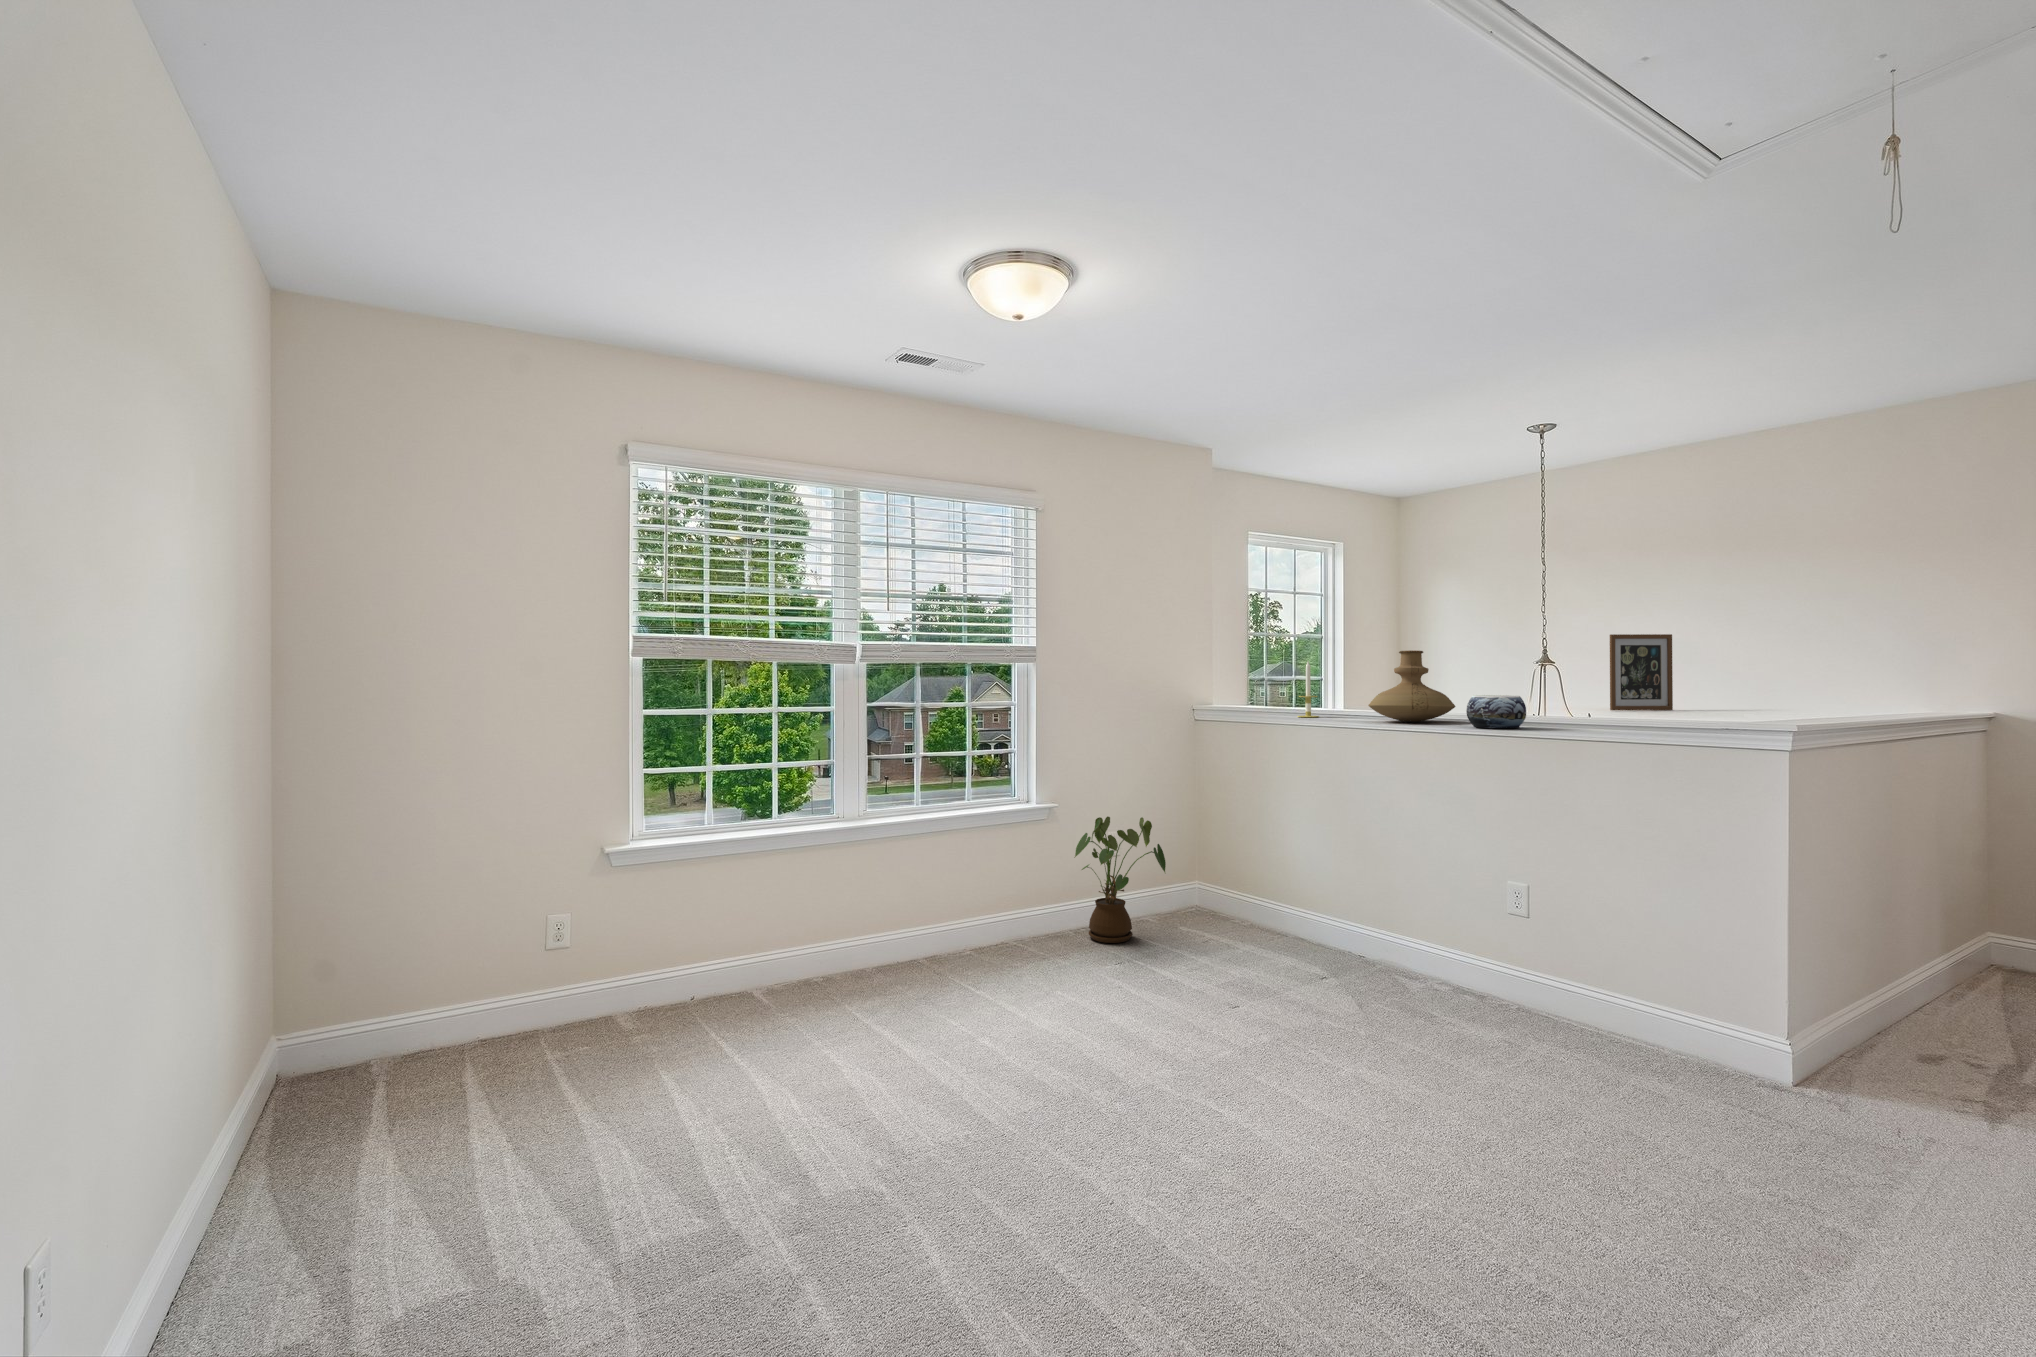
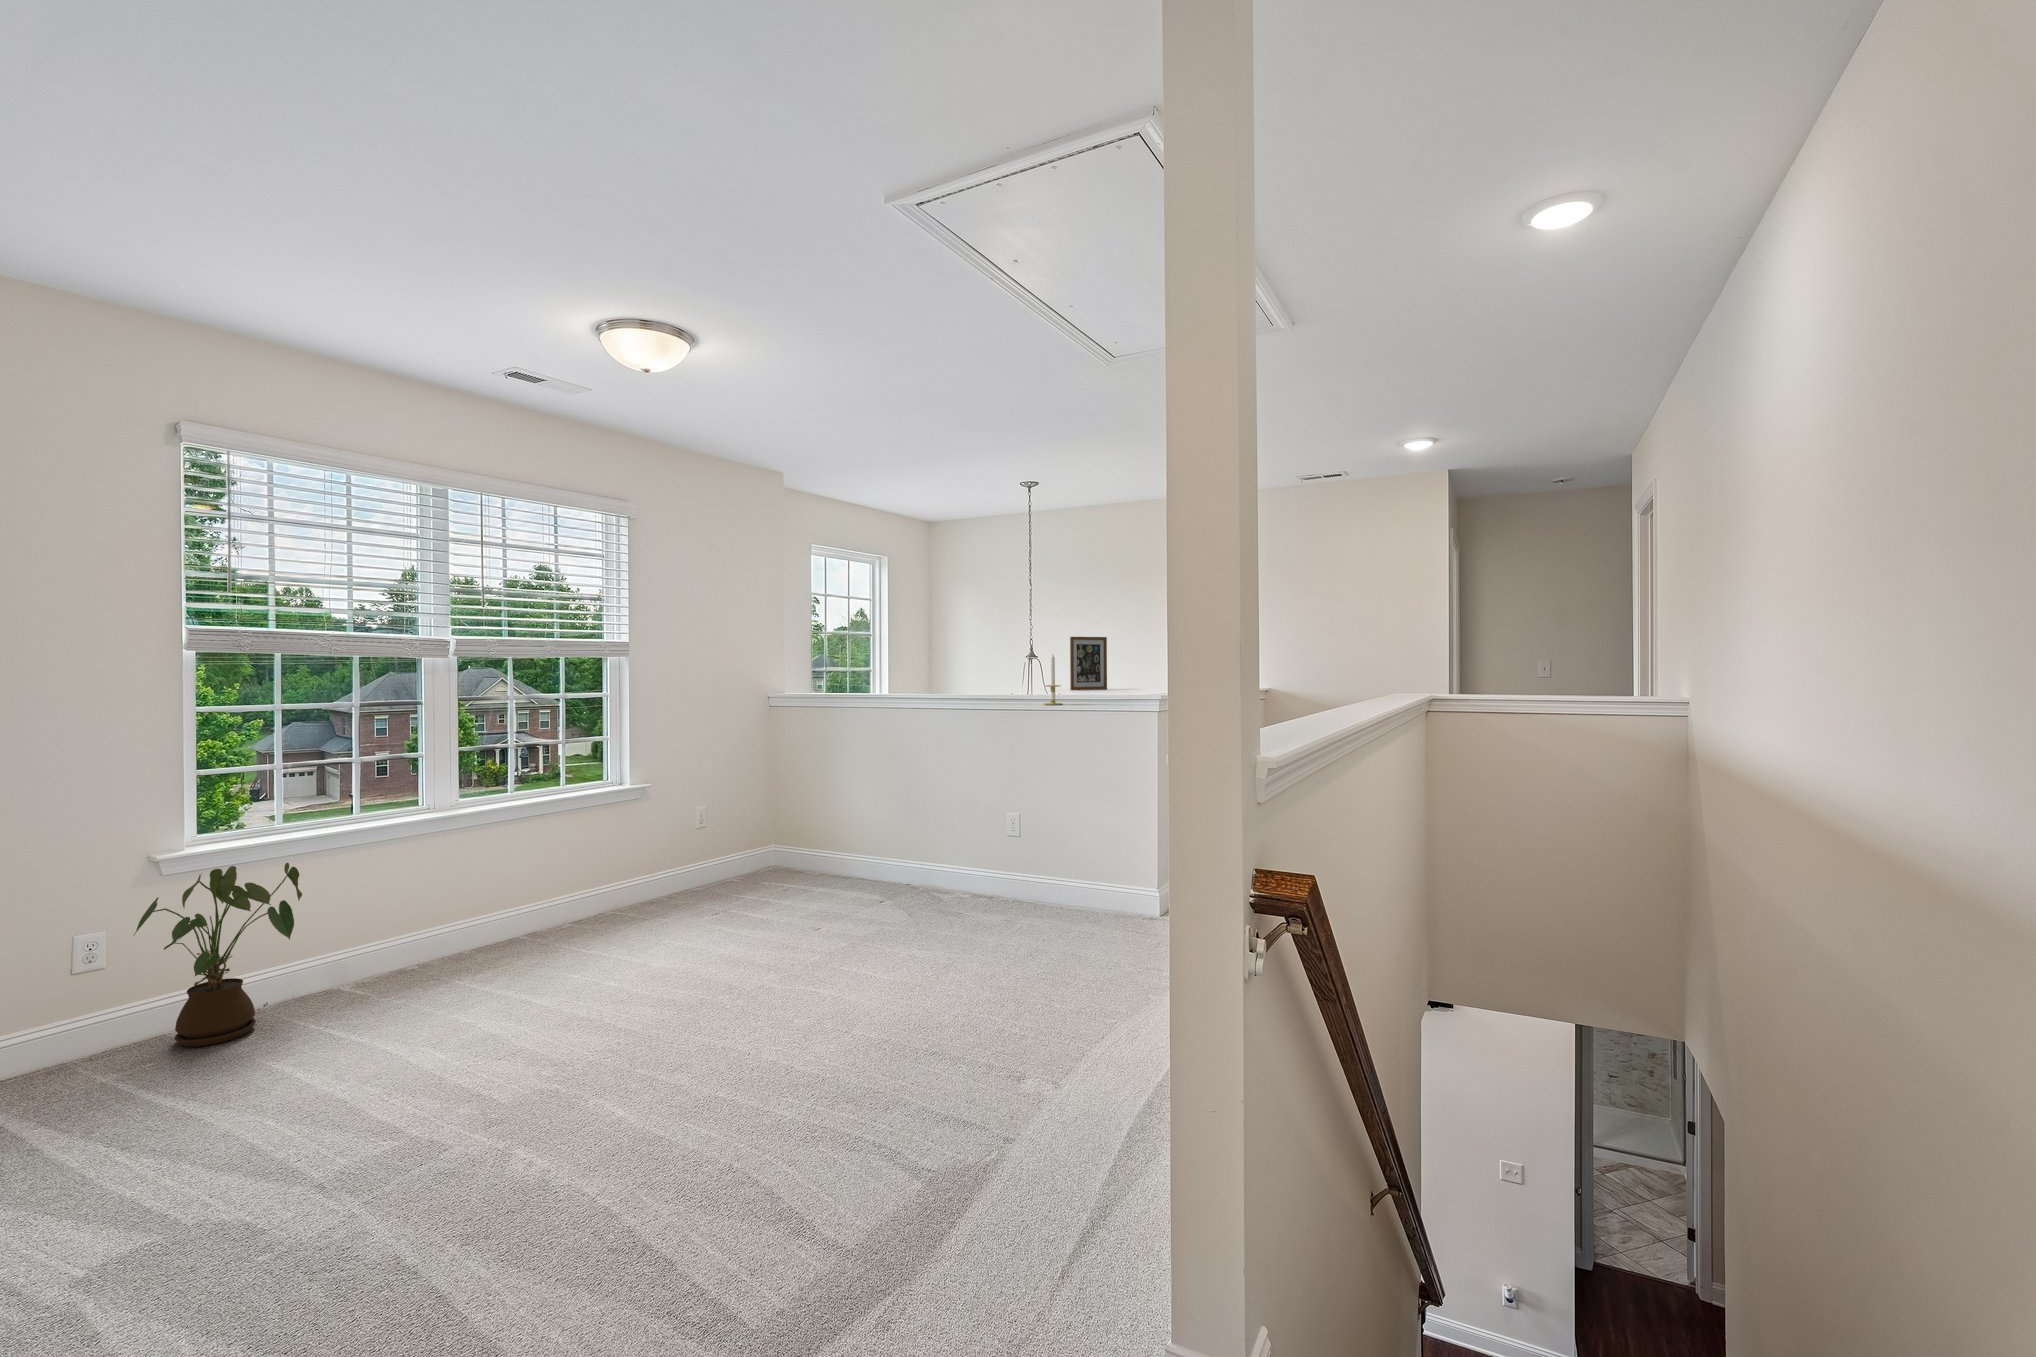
vase: present [1368,650,1455,722] -> none [913,648,973,701]
candle: present [1298,661,1319,717] -> present [1044,654,1062,705]
decorative bowl: present [1466,695,1526,728] -> none [980,681,1018,705]
house plant: present [1074,816,1166,943] -> present [134,863,302,1047]

